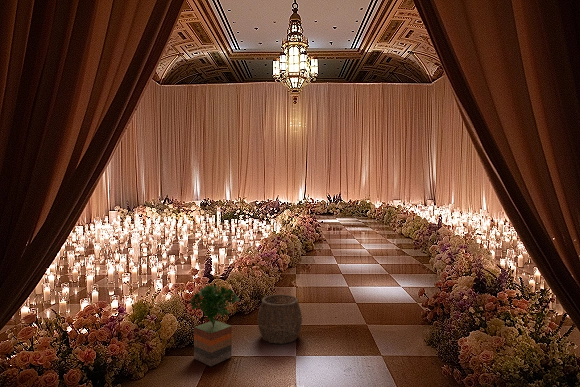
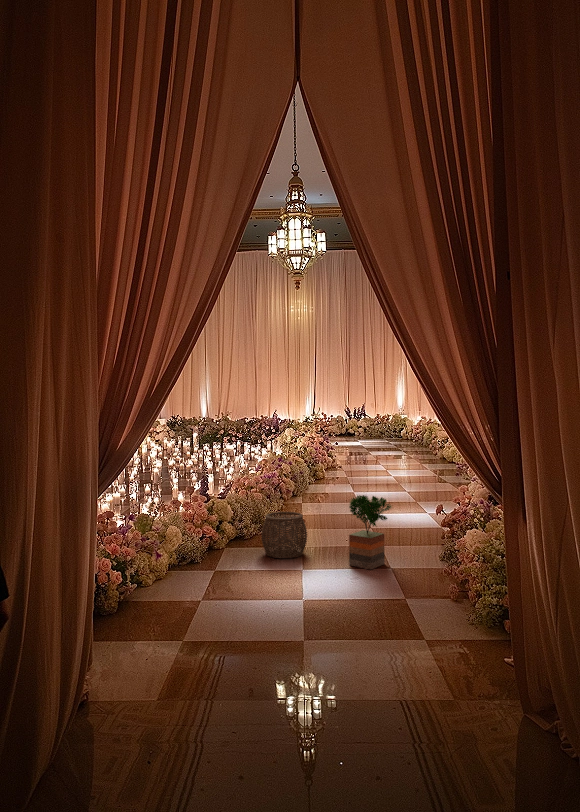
potted tree: present [190,286,239,366] -> present [349,495,391,570]

